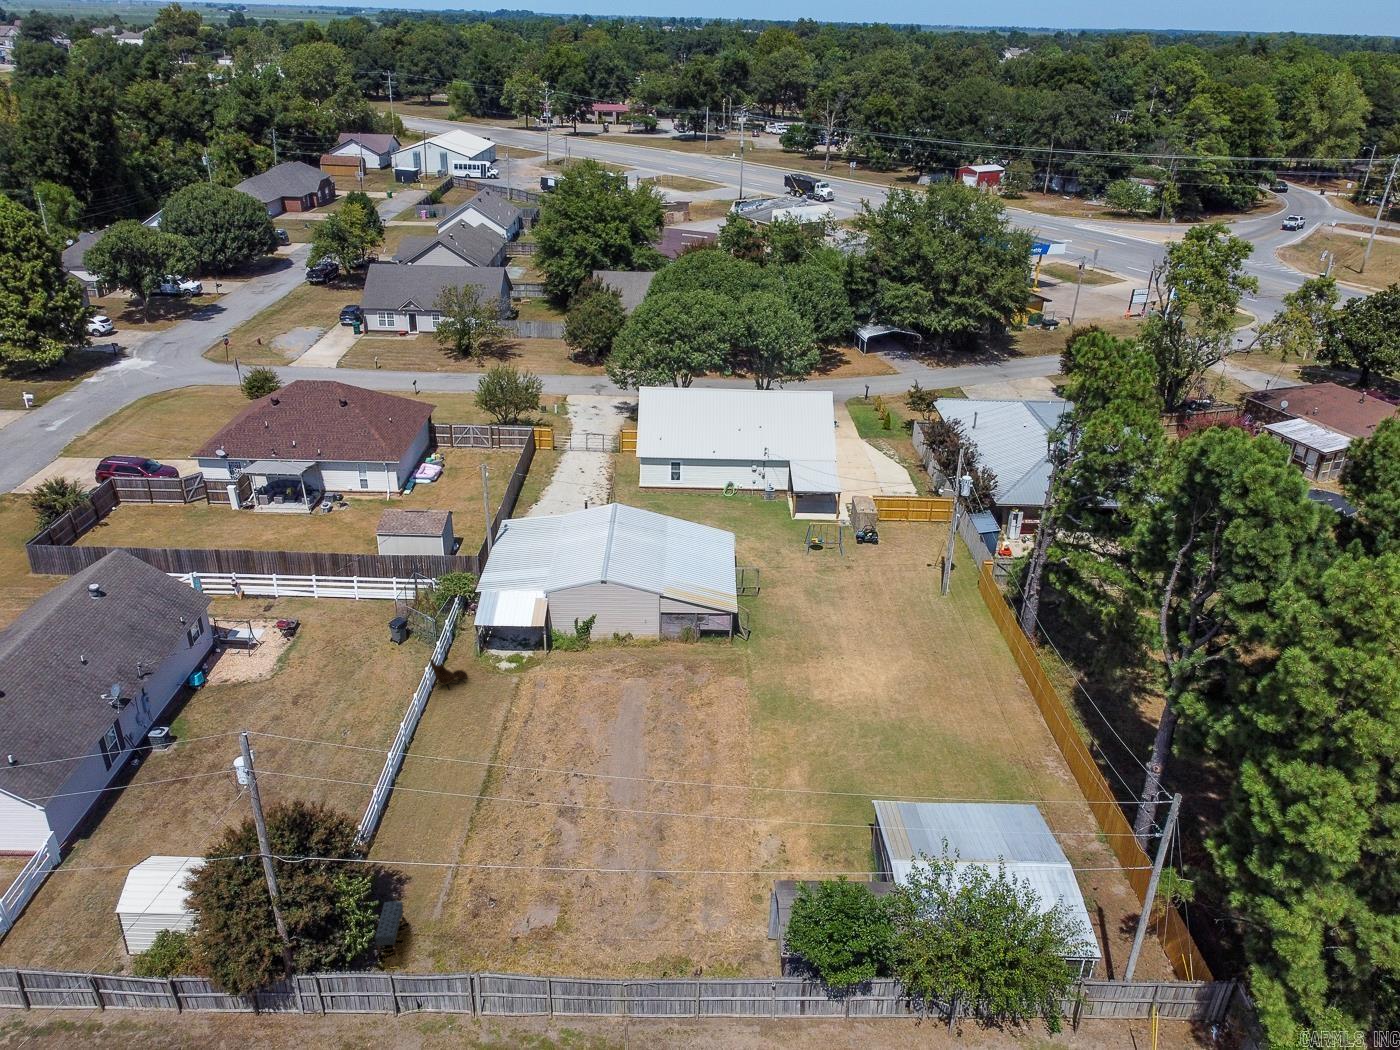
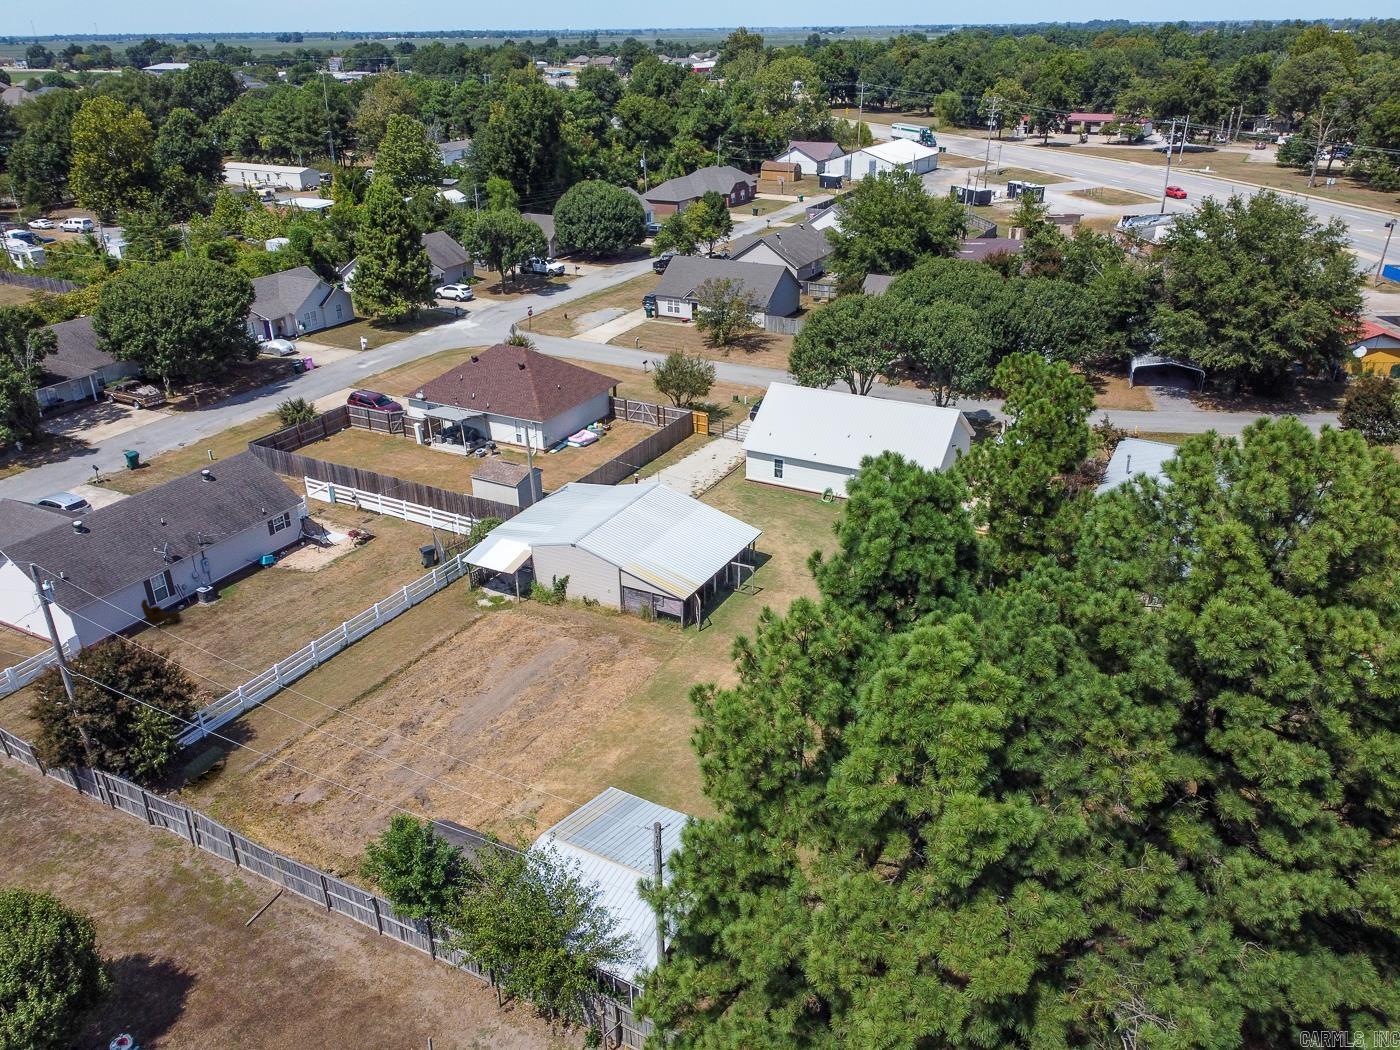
lounge chair: present [430,659,468,689] -> present [141,600,181,627]

